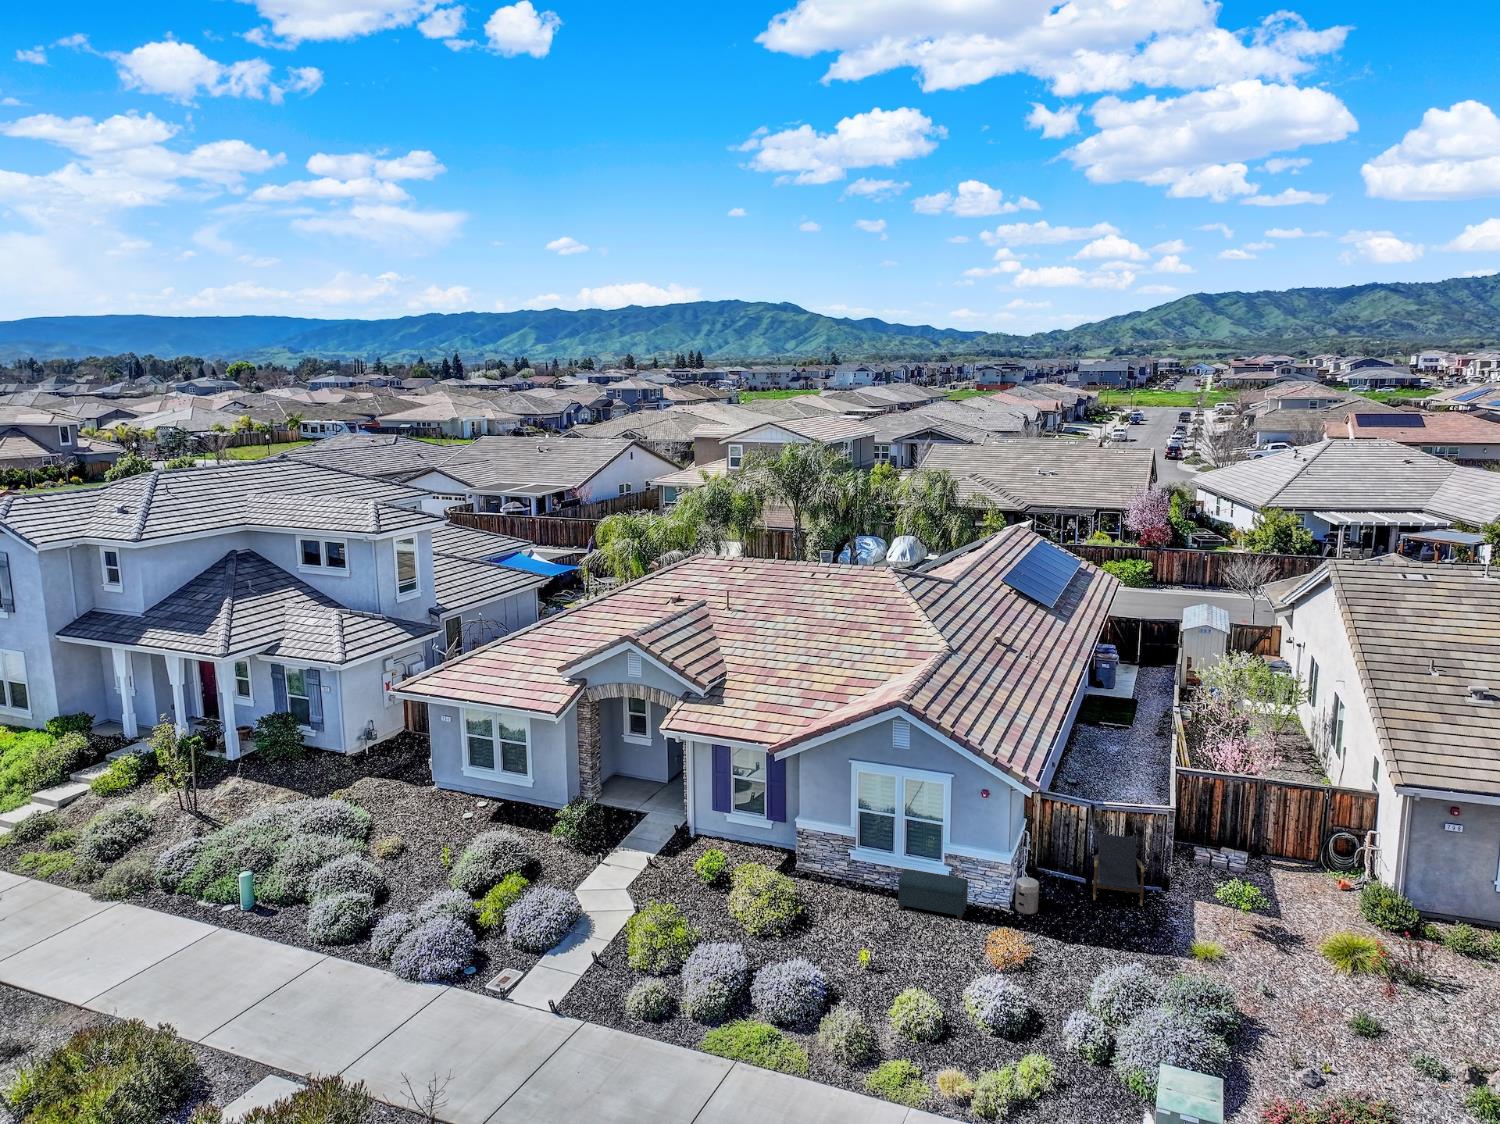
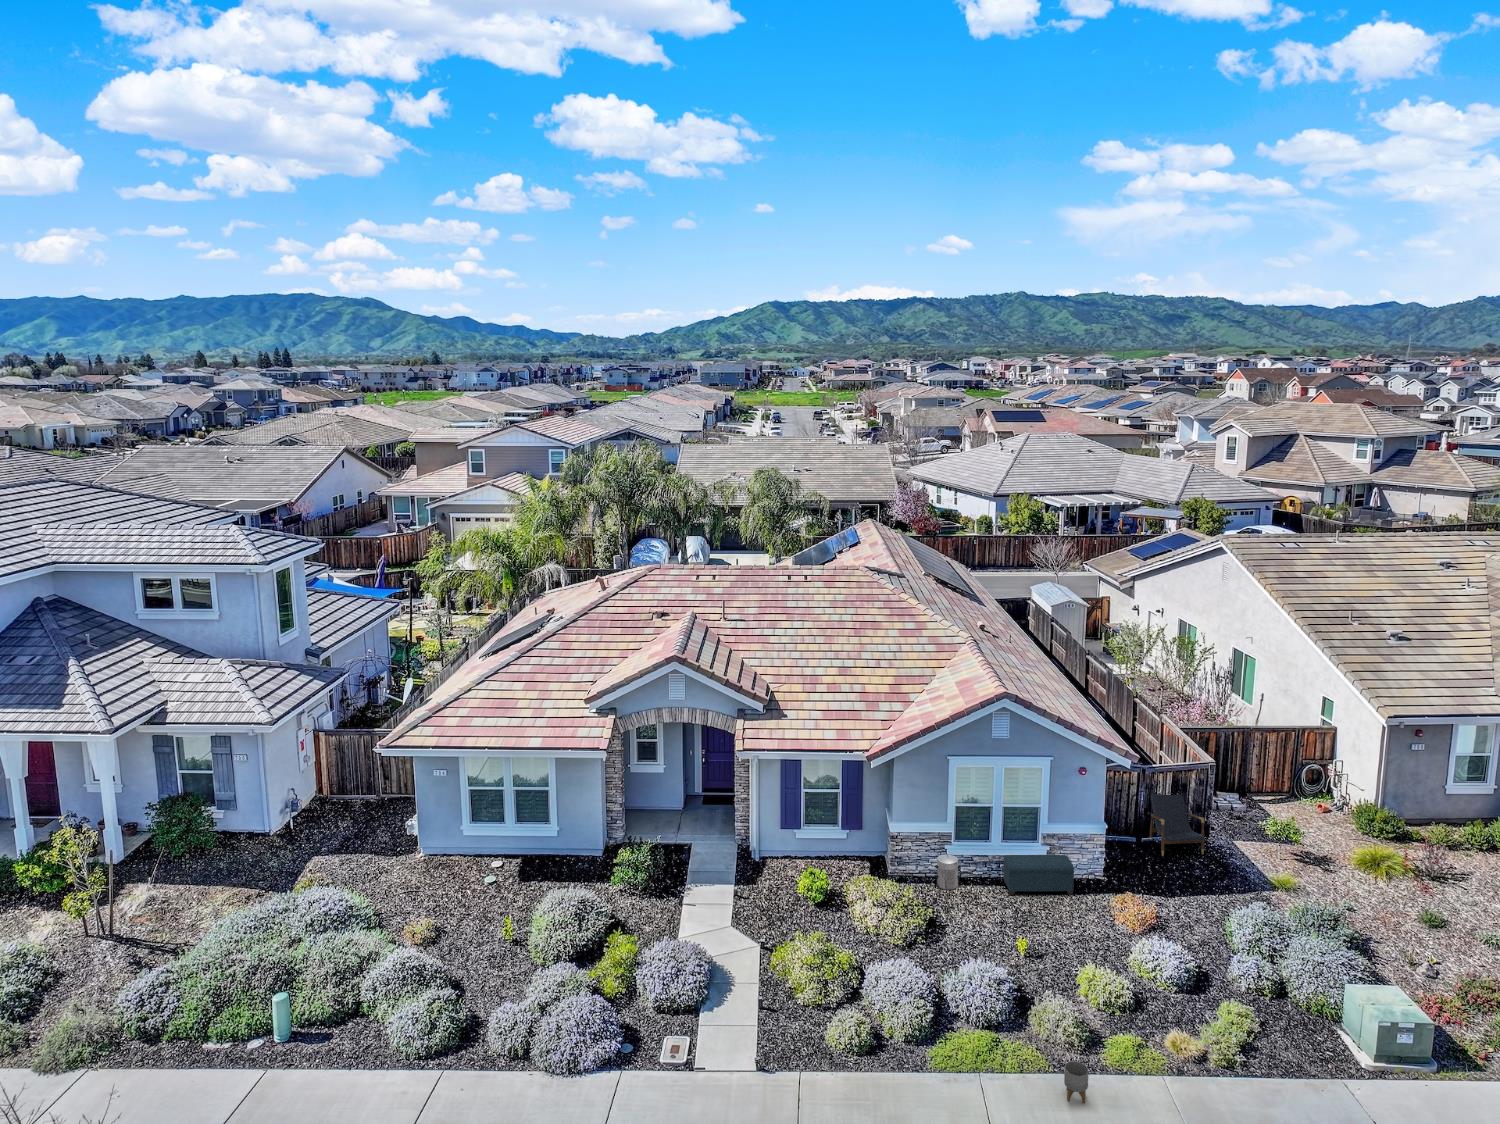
waste bin: present [1015,877,1039,914] -> present [935,854,960,890]
planter: none [782,1060,804,1102] -> present [1064,1061,1088,1104]

